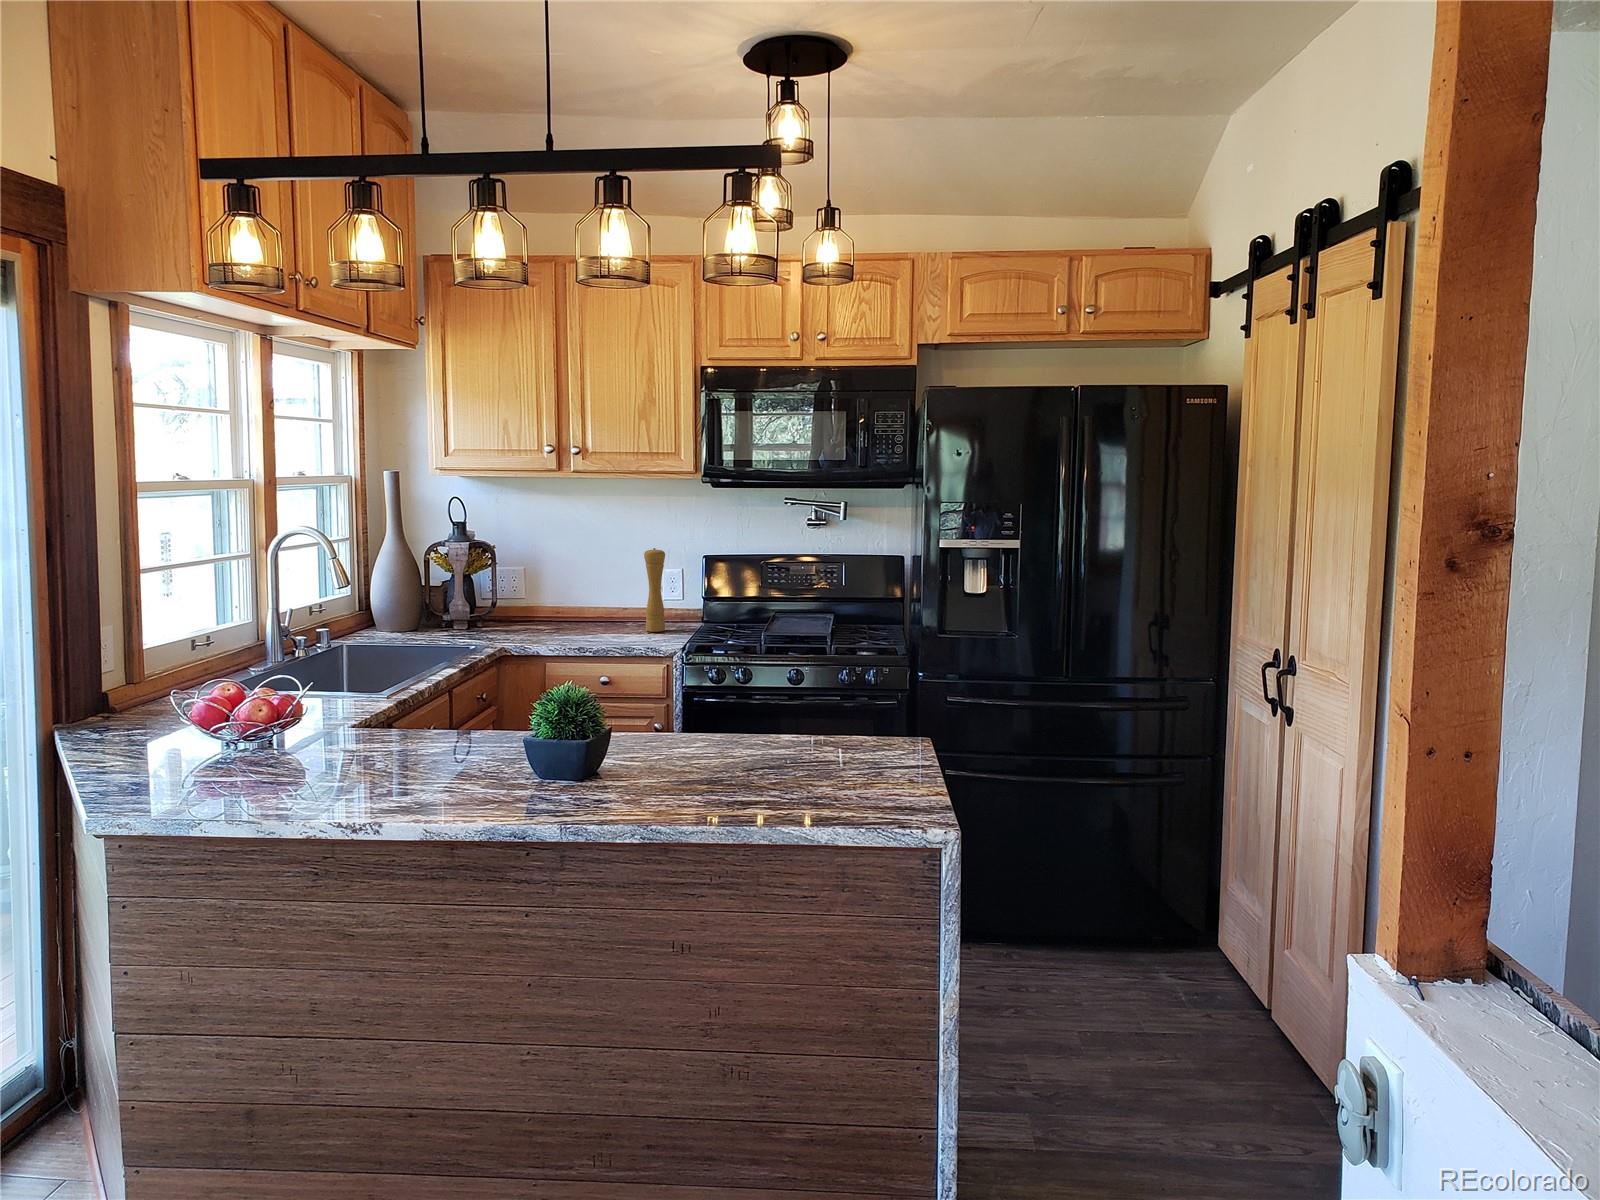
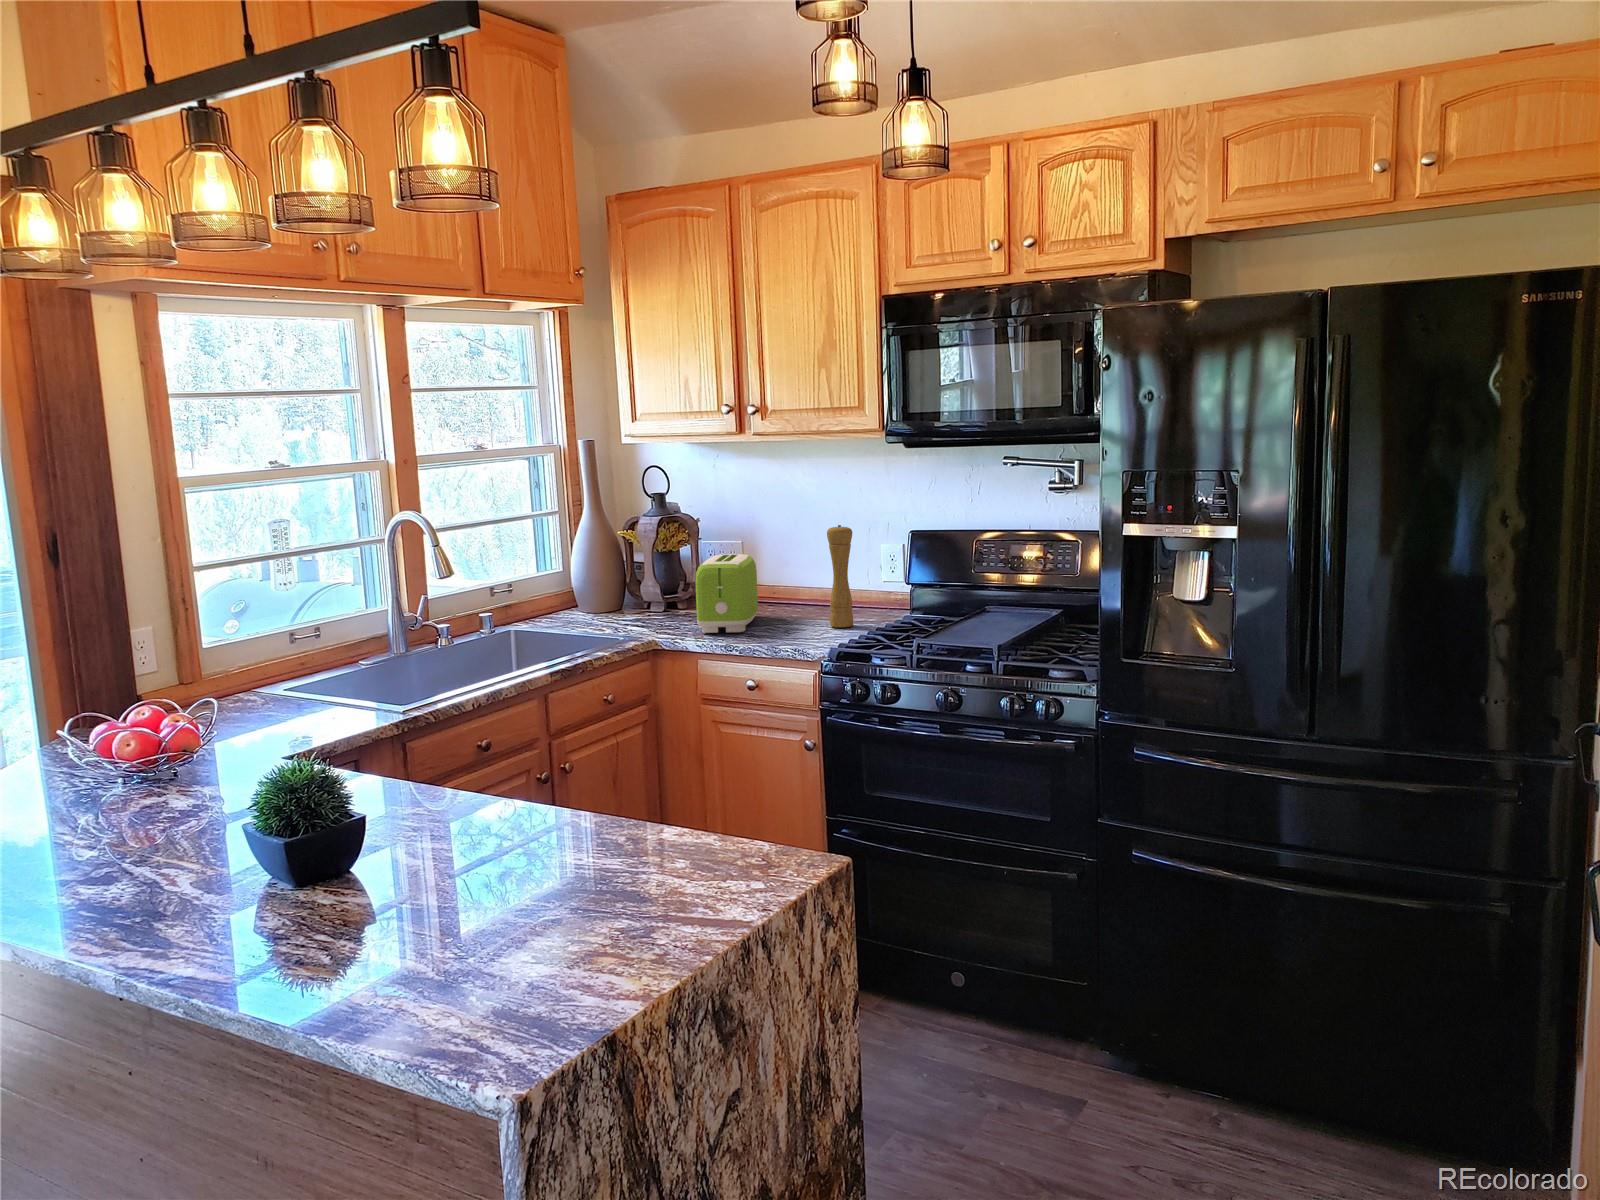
toaster: none [527,574,584,639] -> present [695,554,758,633]

